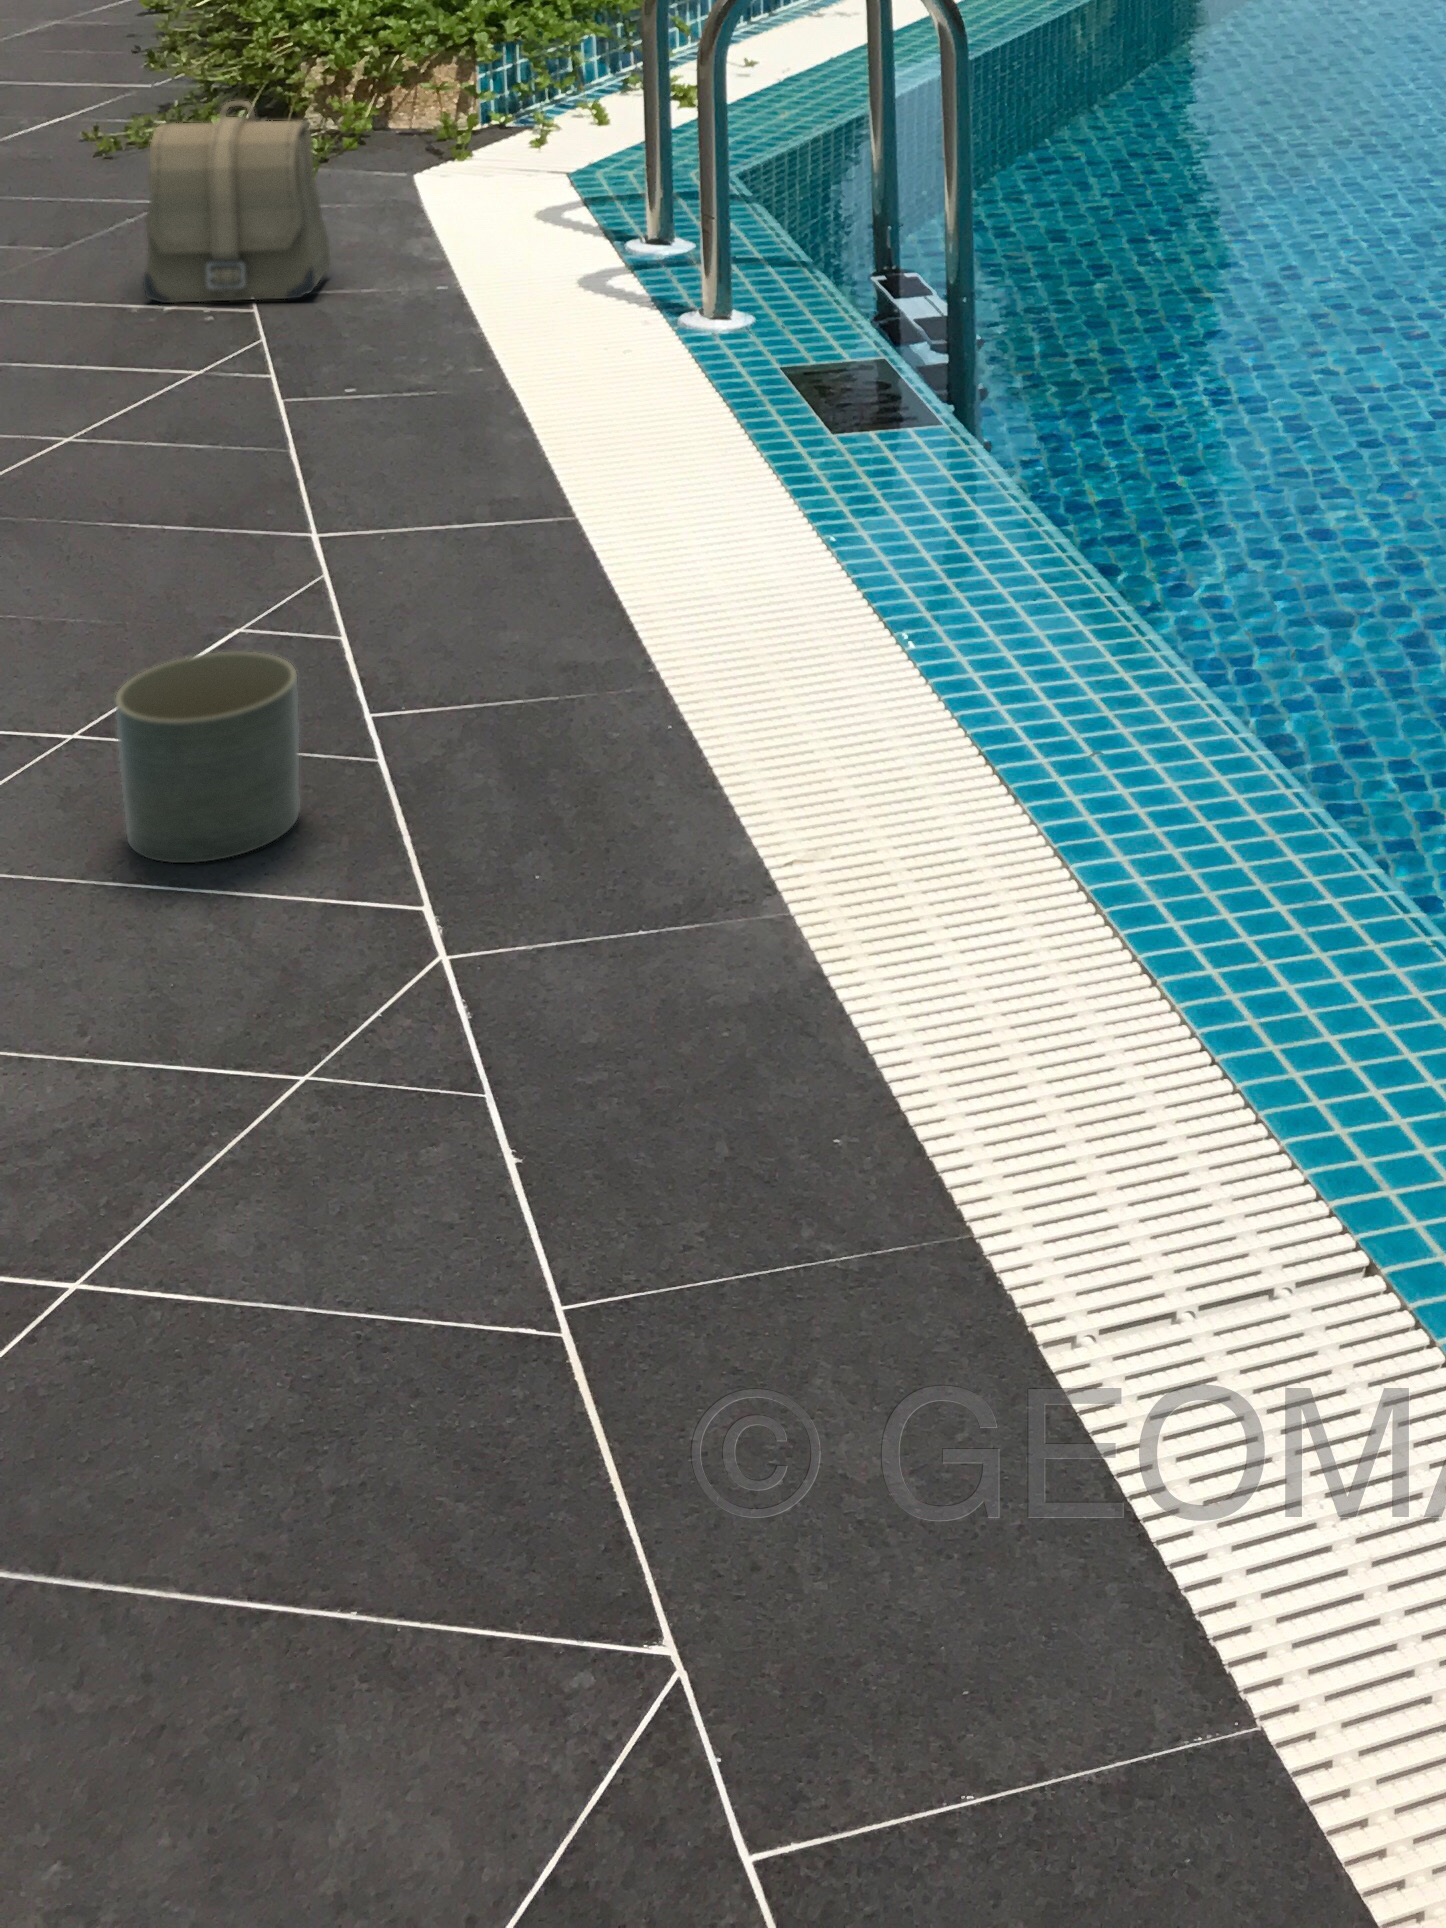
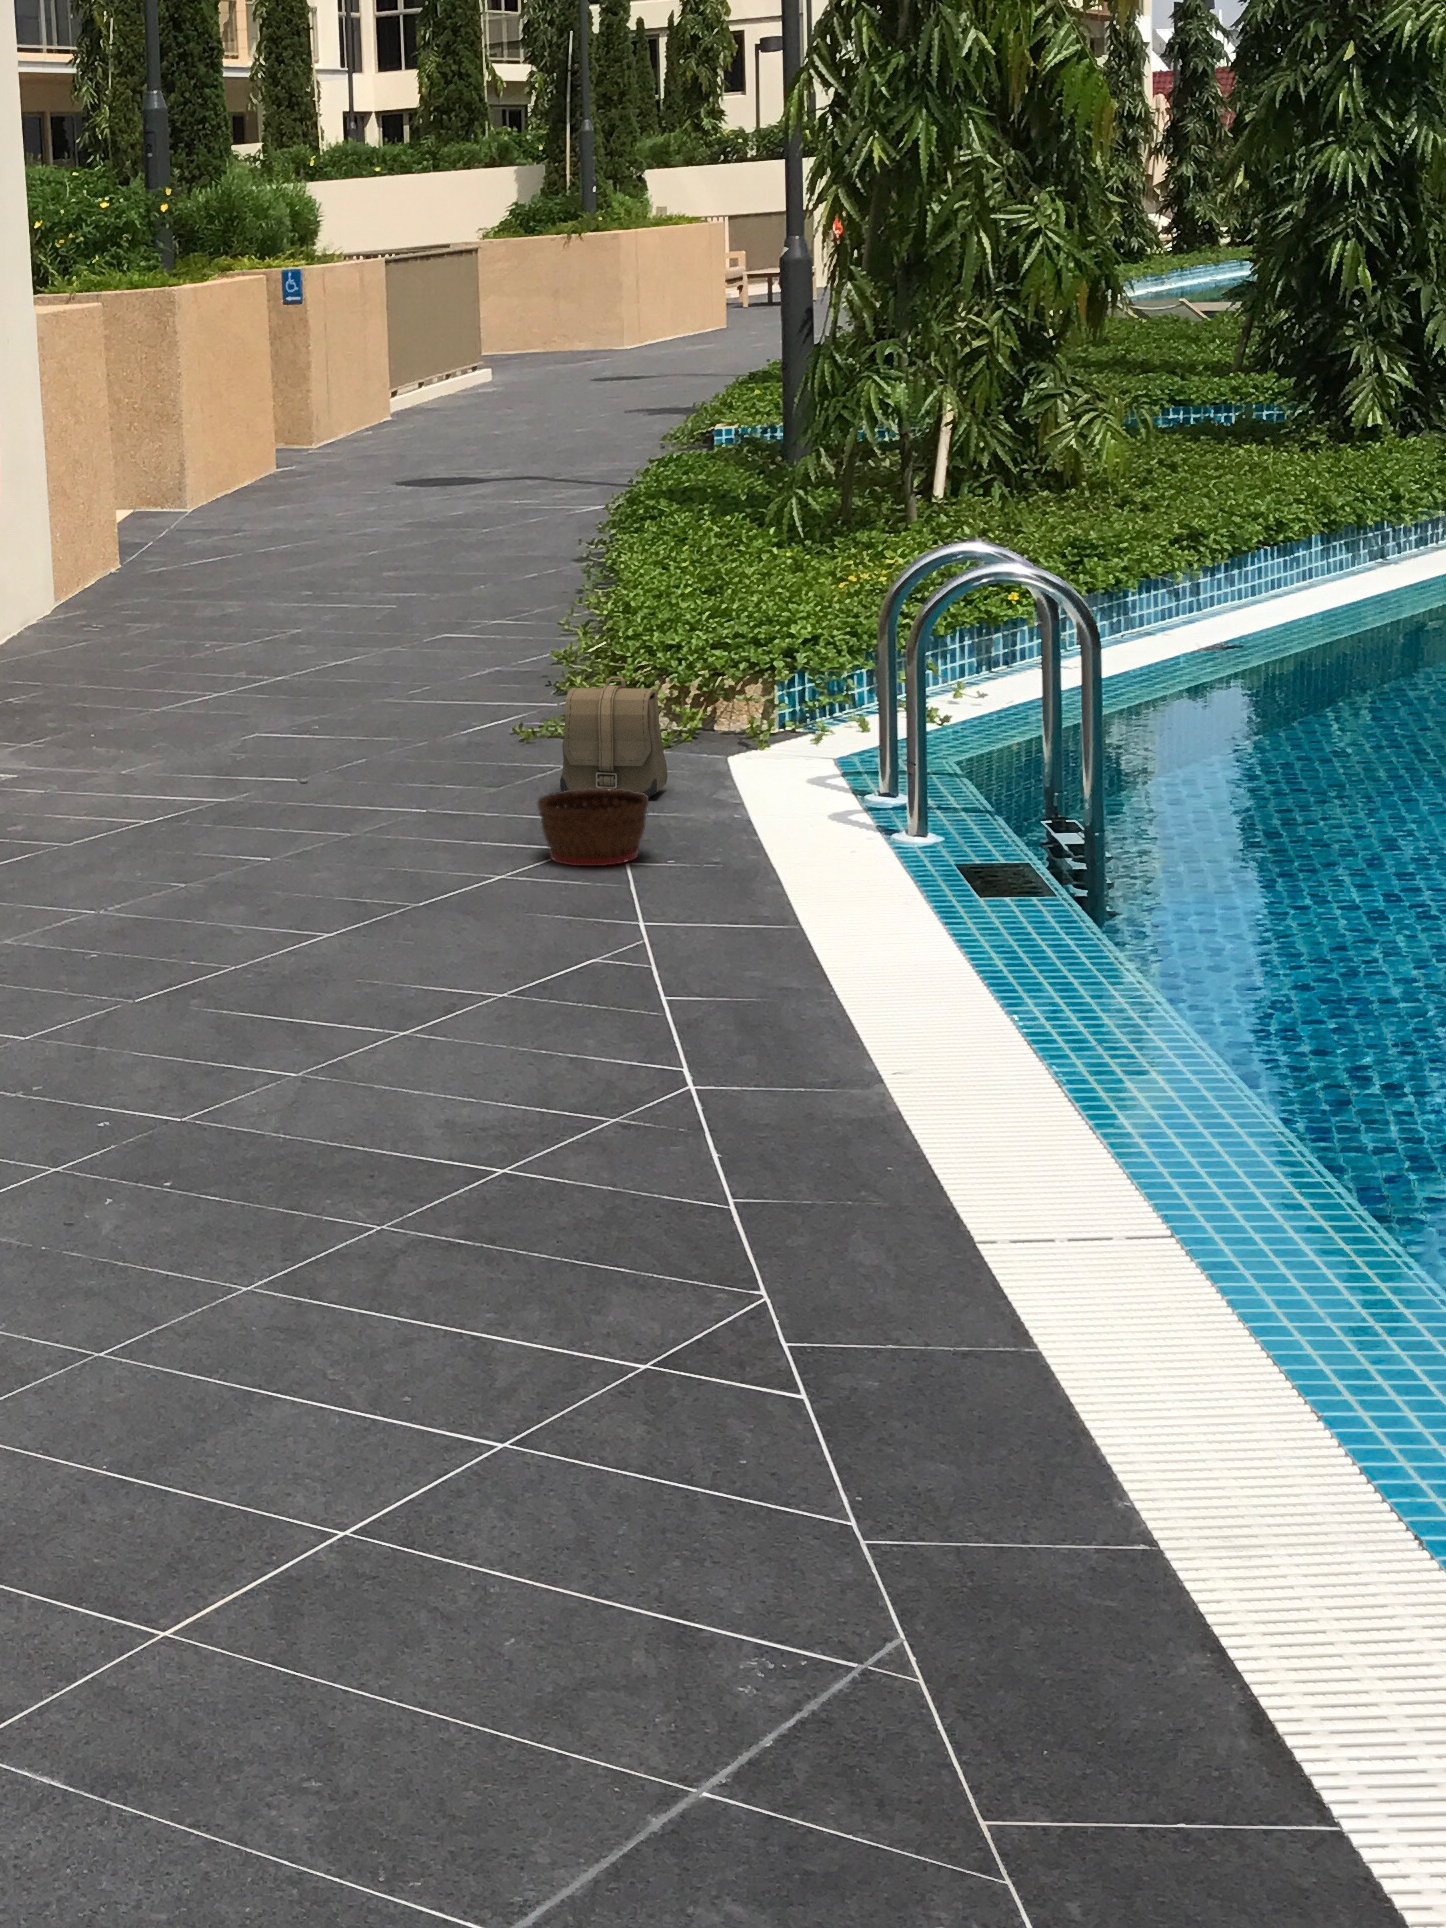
basket: none [99,318,309,471] -> present [537,789,649,866]
planter: present [115,652,299,863] -> none [546,906,630,998]

